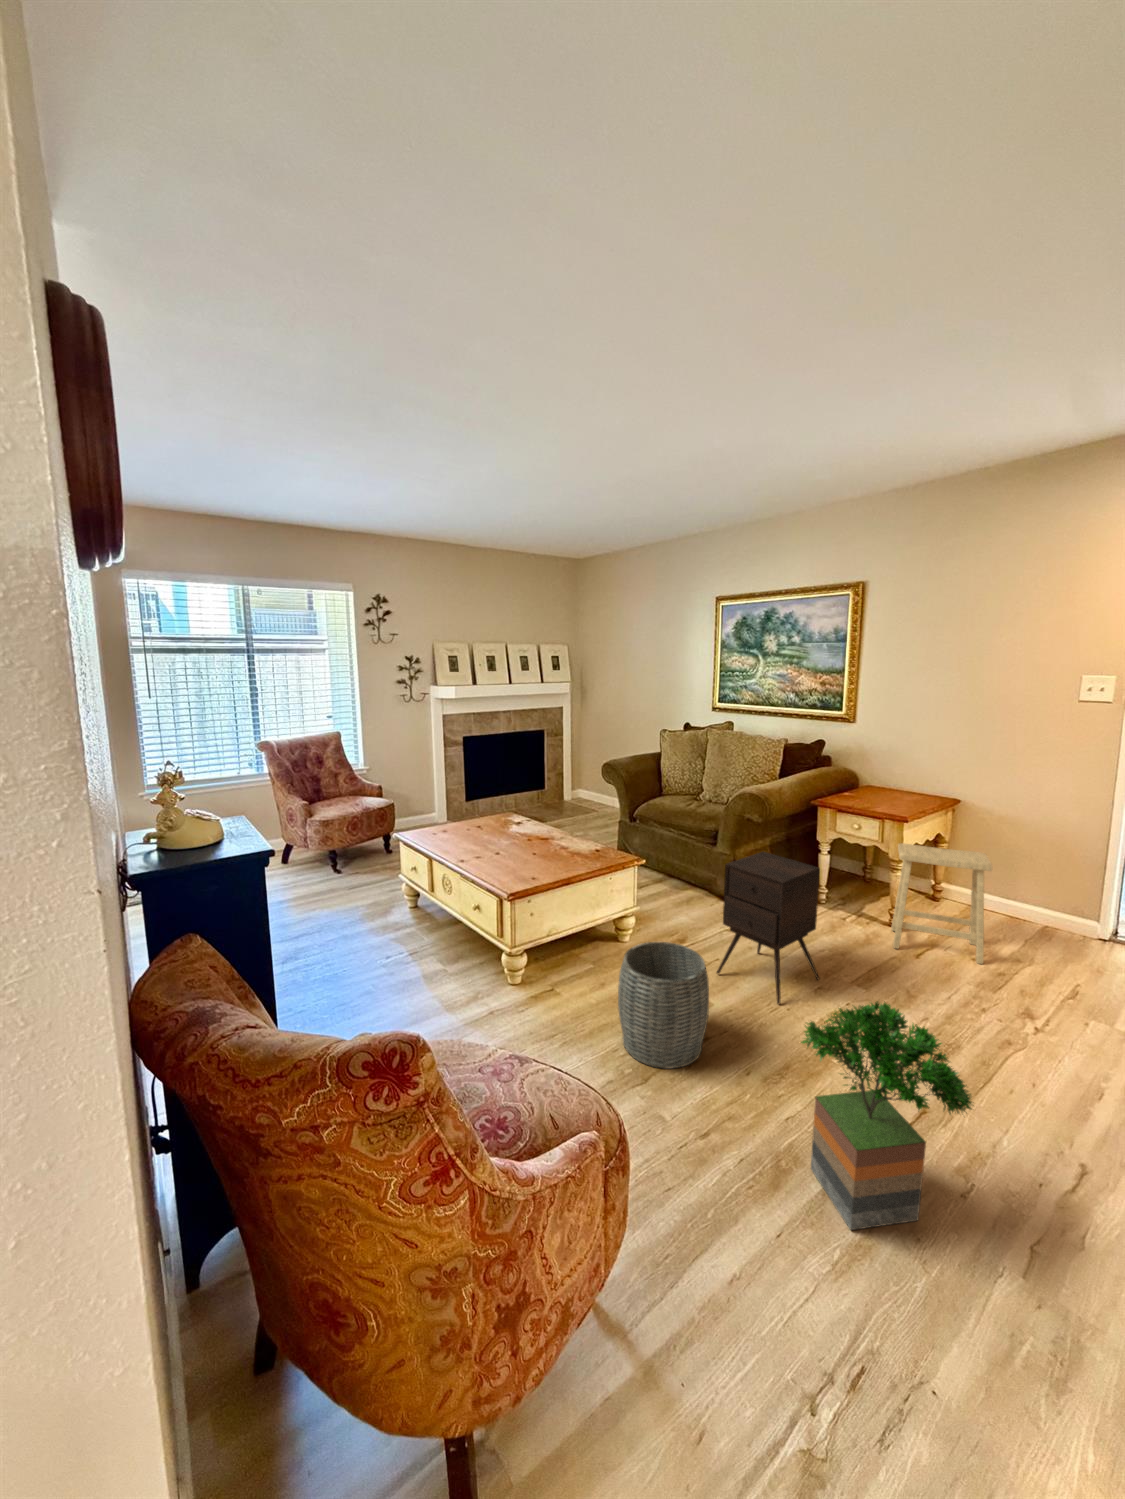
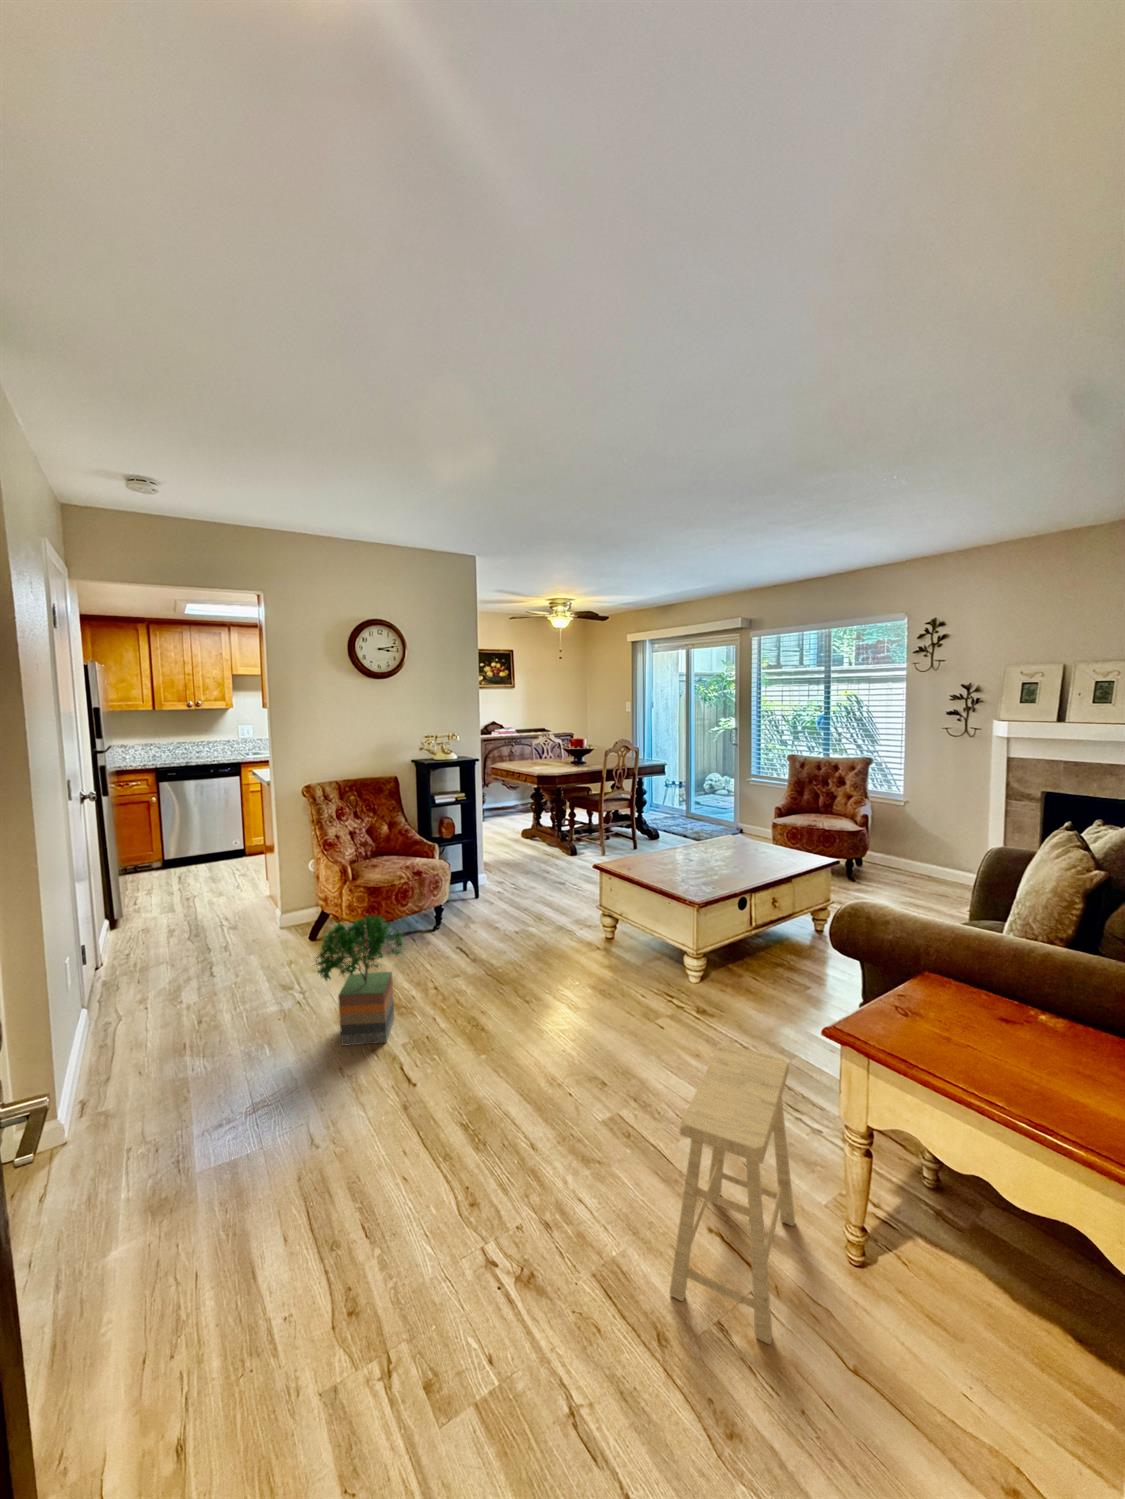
side table: present [717,852,820,1004] -> none [566,910,673,1083]
woven basket: present [618,942,709,1069] -> none [492,911,558,999]

